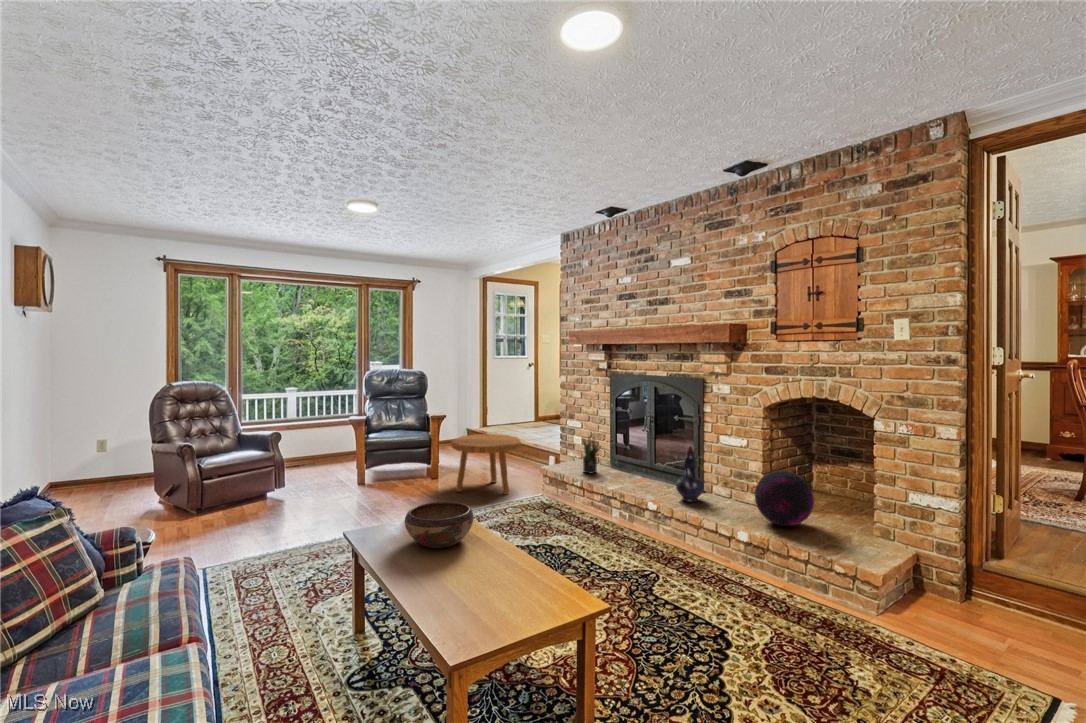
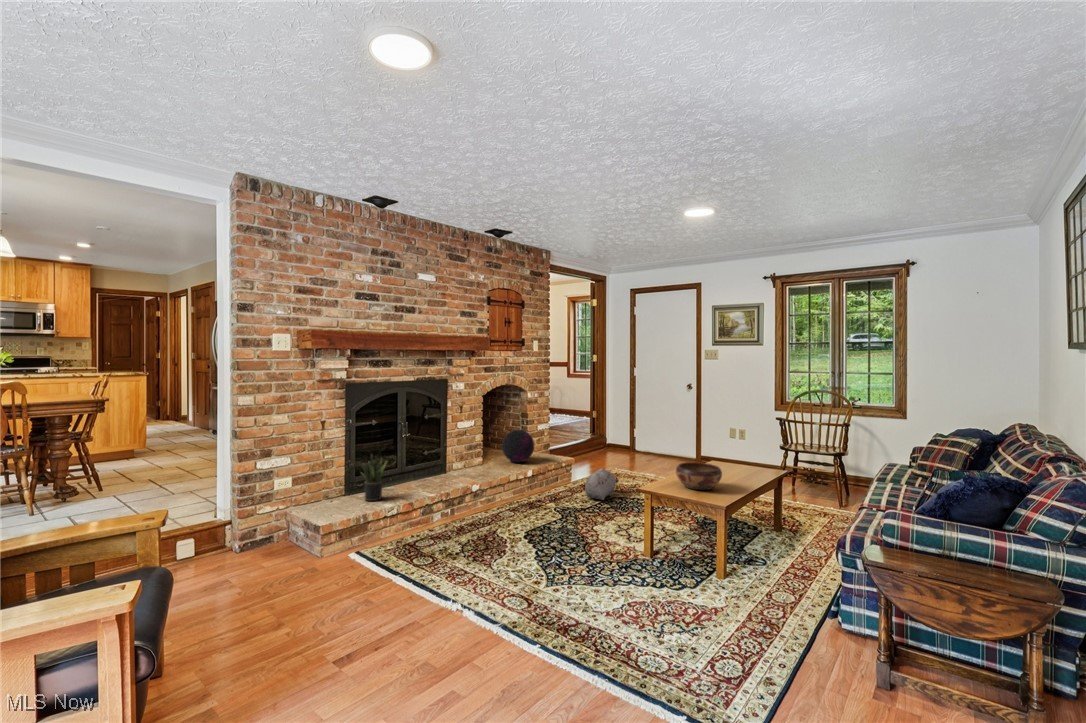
footstool: present [451,434,521,495] -> none [217,498,353,622]
decorative vase: present [676,447,704,502] -> none [462,432,483,475]
plush toy: none [681,557,778,630] -> present [585,468,619,500]

